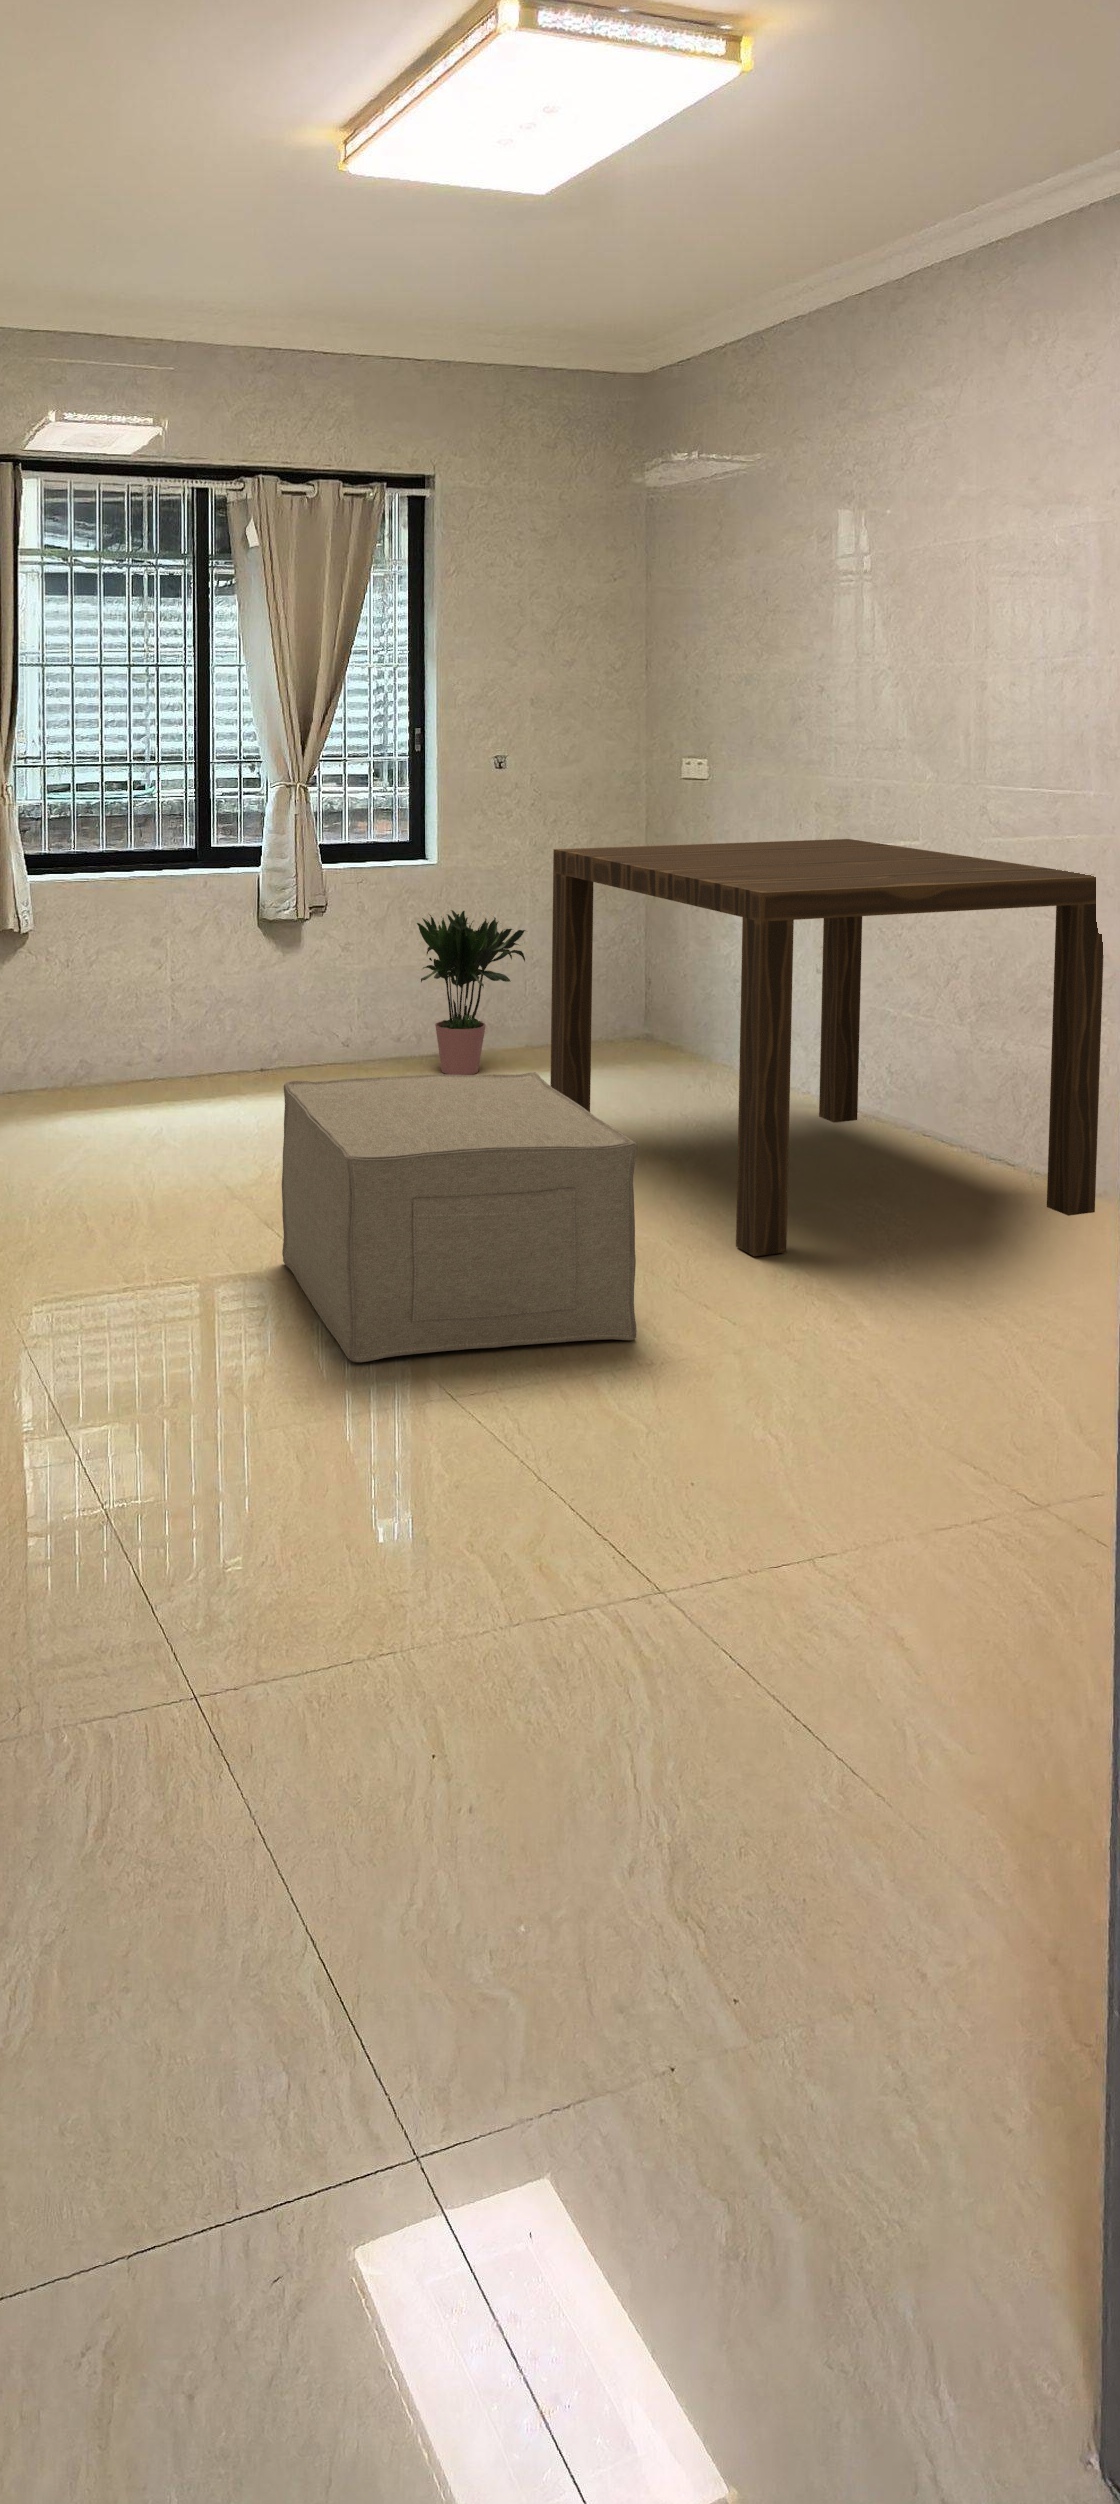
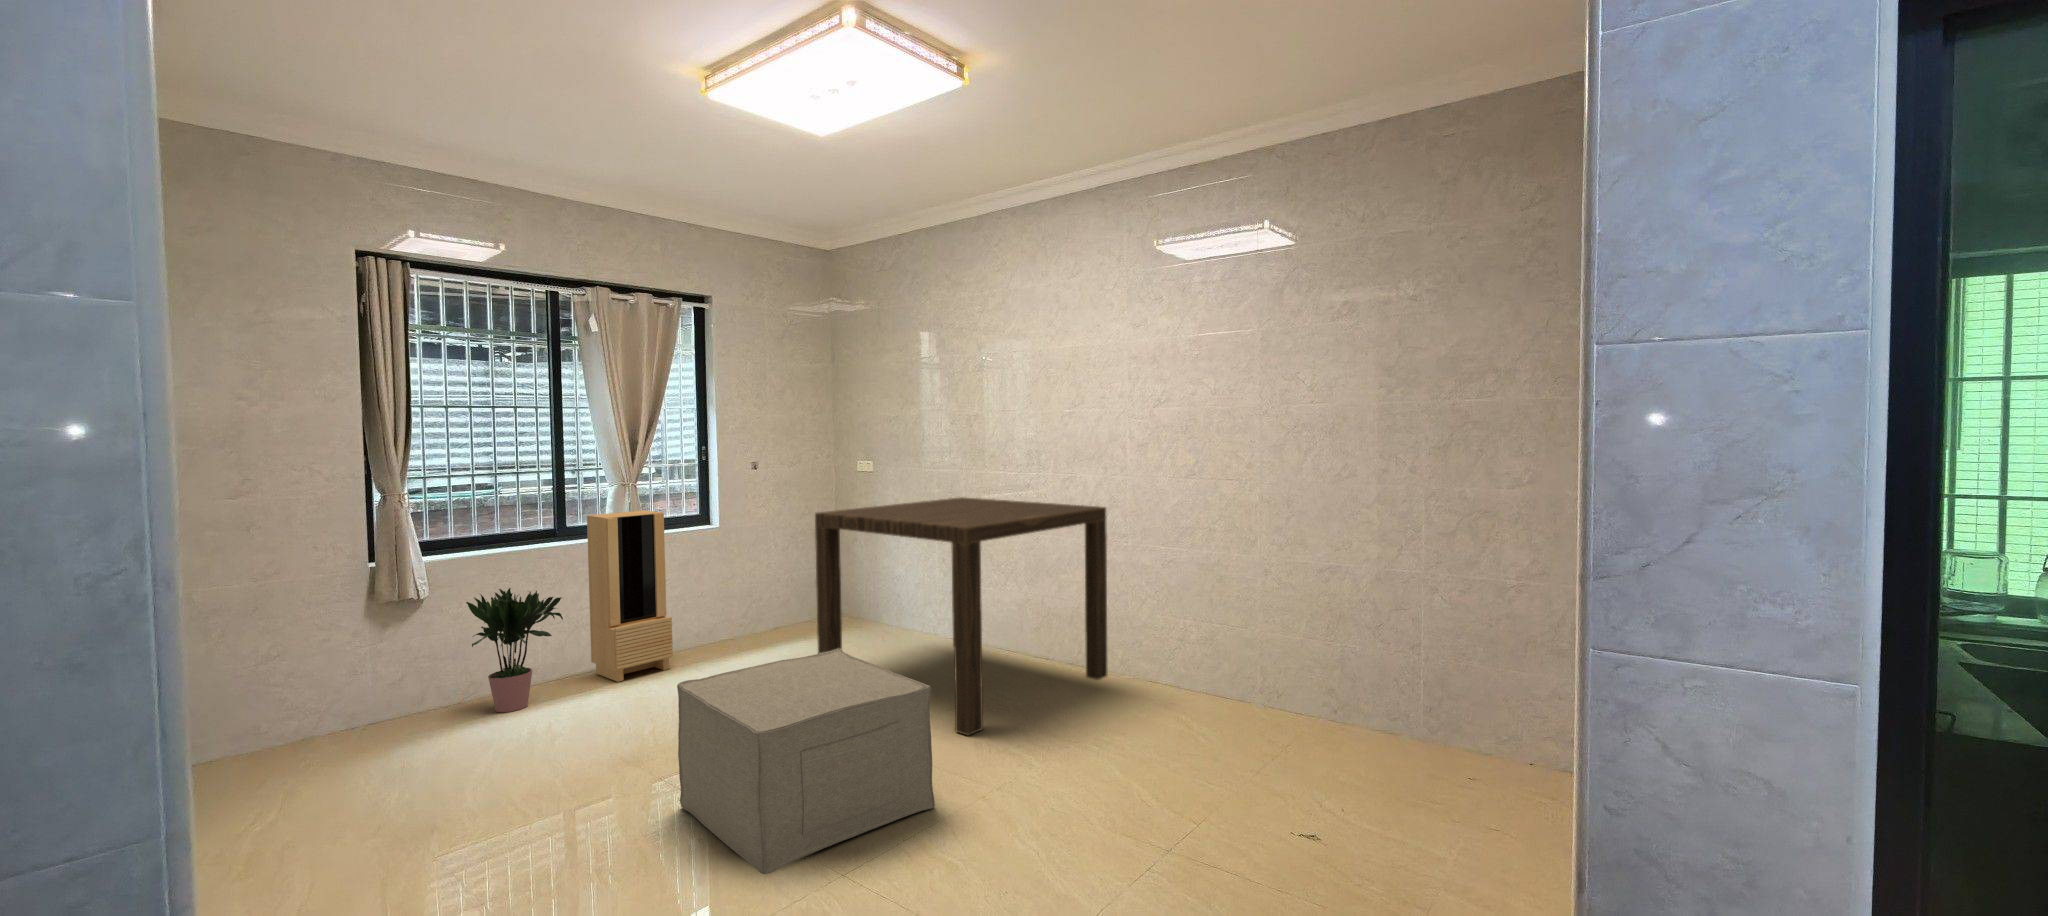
storage cabinet: none [236,828,348,1089] -> present [587,510,673,682]
potted plant: present [417,910,525,1075] -> present [466,588,563,712]

